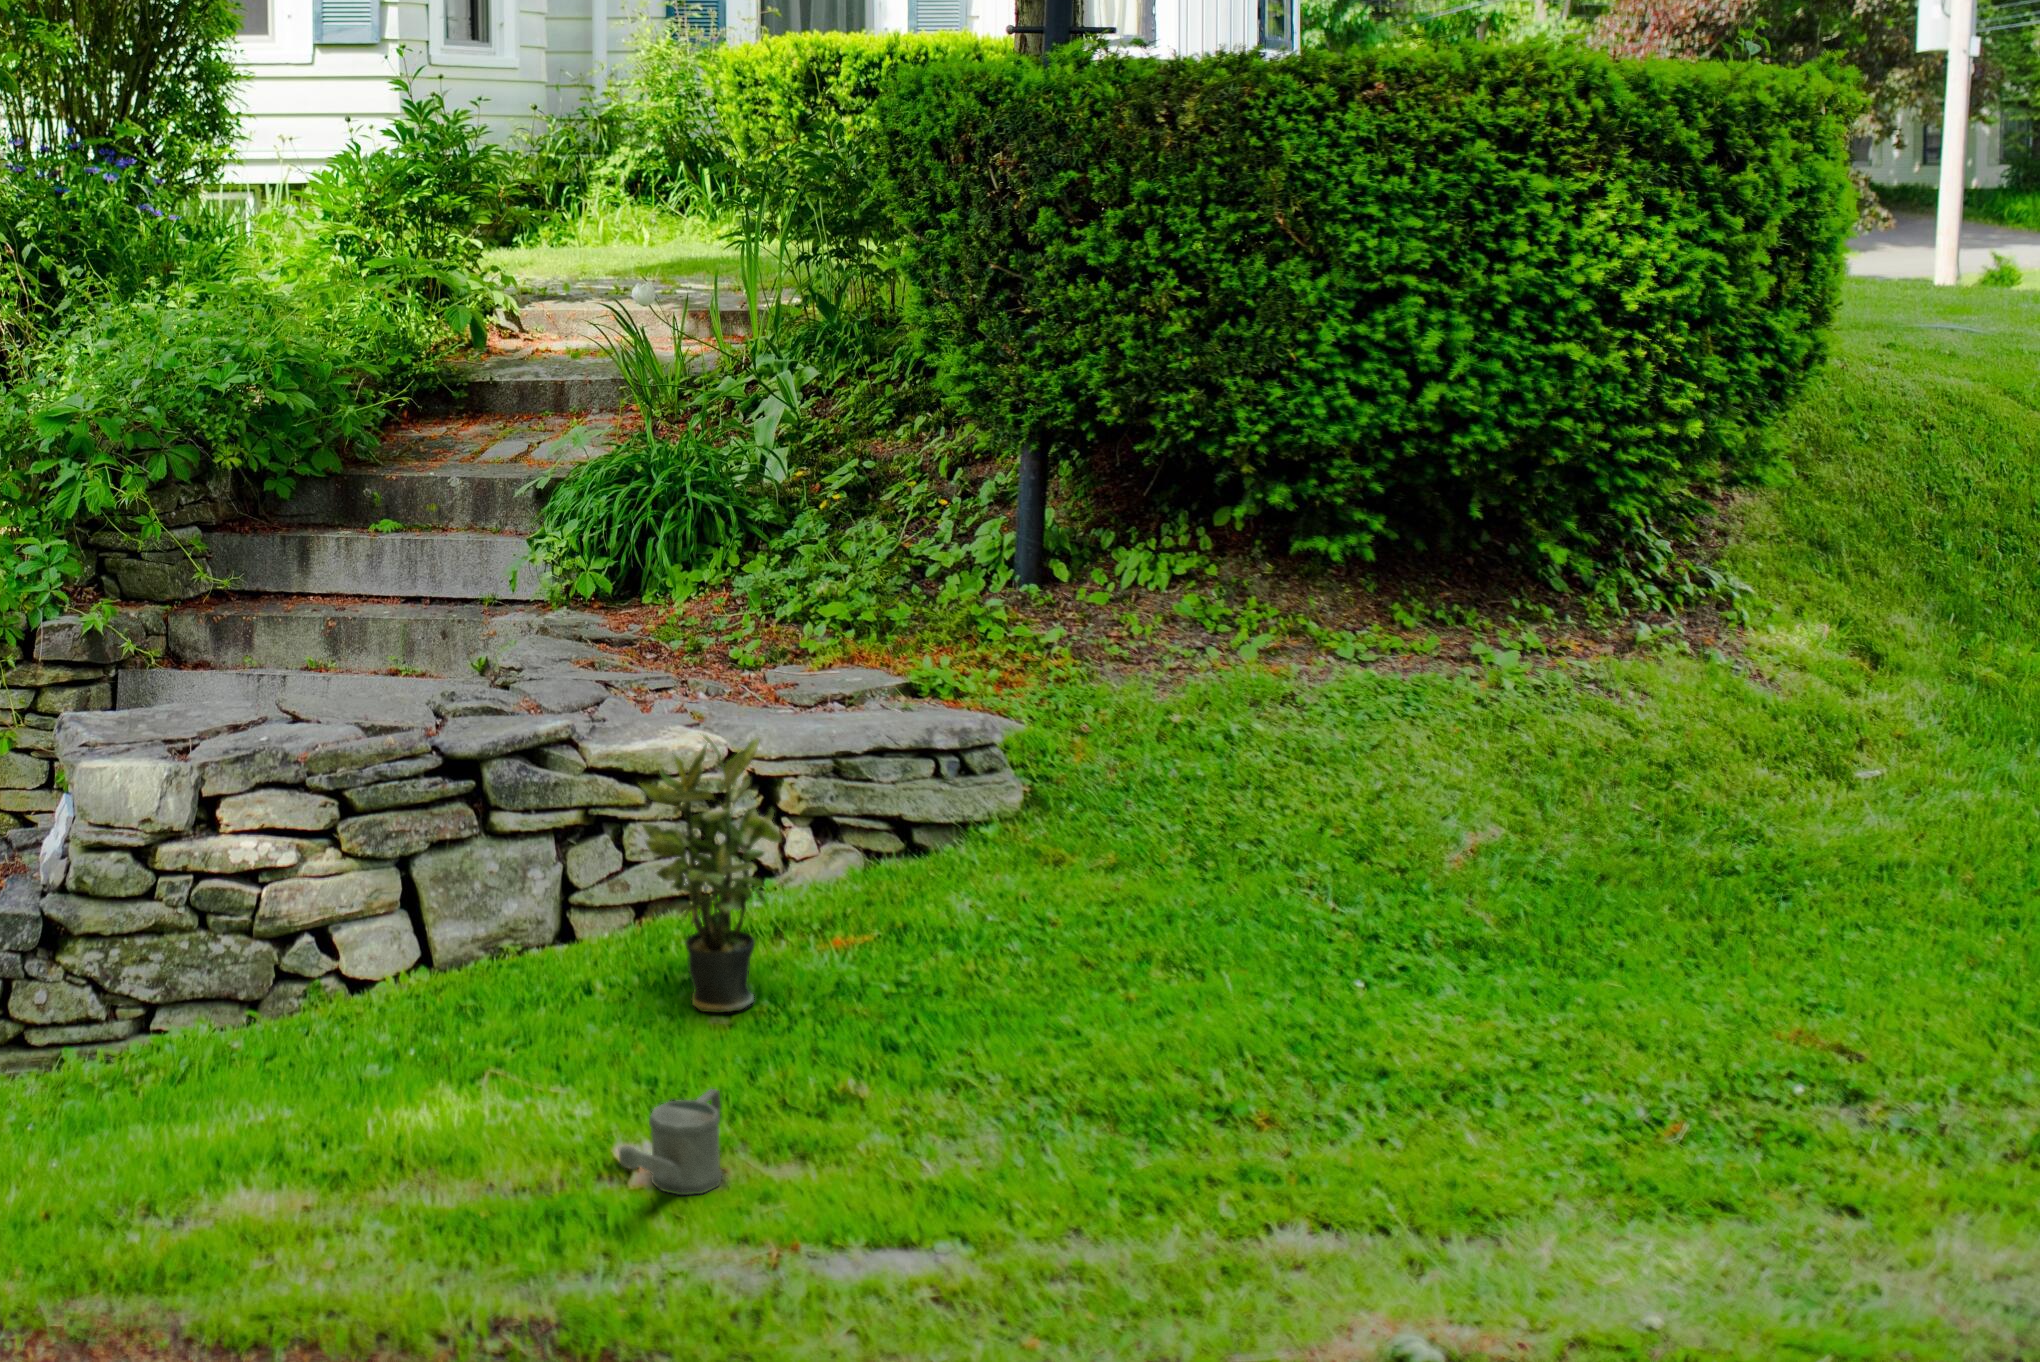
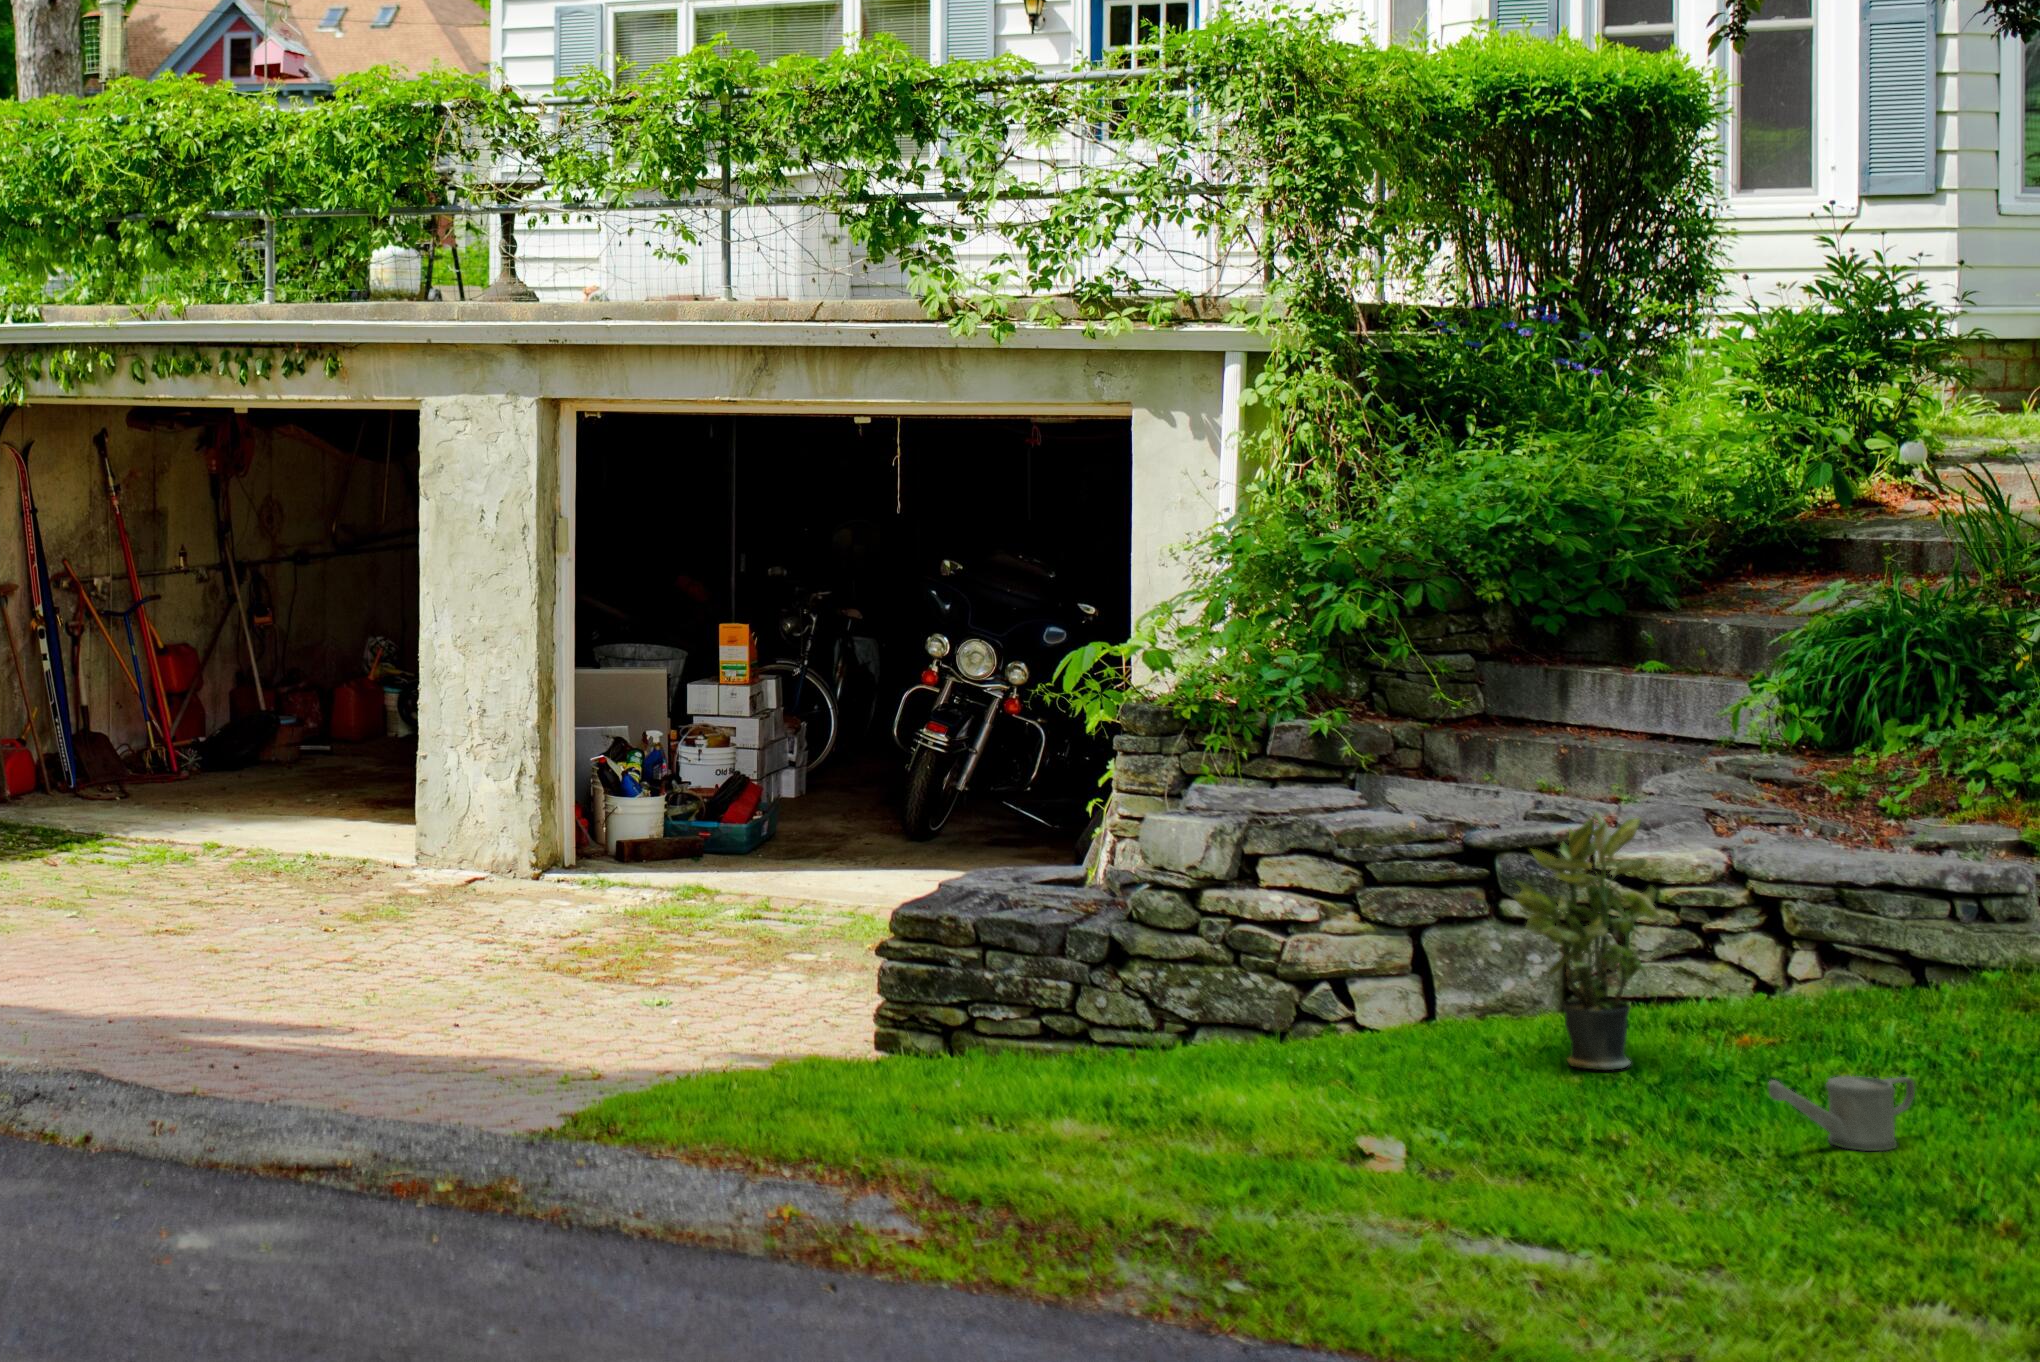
watering can: present [618,1089,722,1195] -> present [1769,1076,1915,1151]

